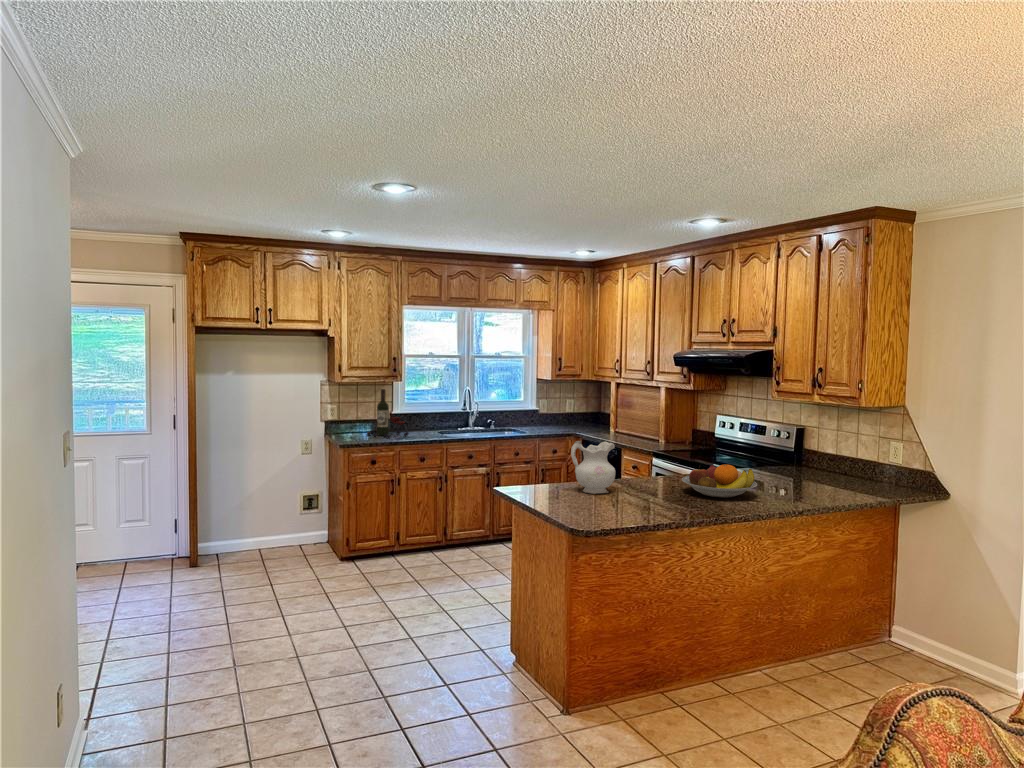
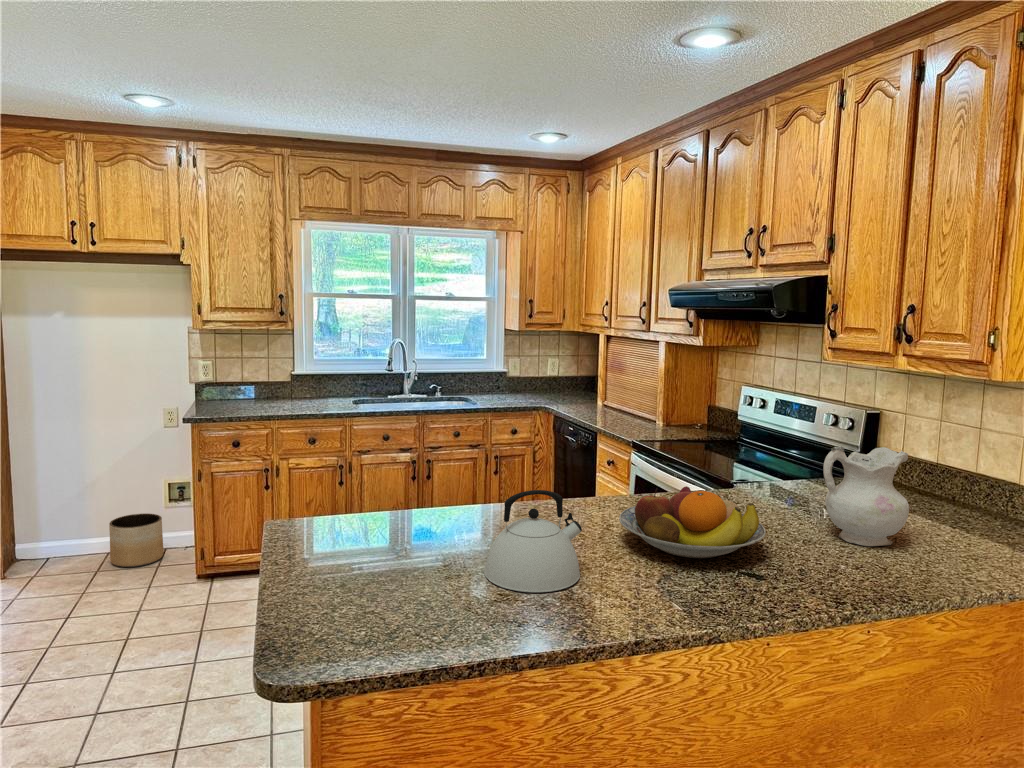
wine bottle: present [367,389,408,438] -> none [239,340,300,411]
ceramic pitcher: present [571,441,616,494] -> present [823,447,909,546]
kettle: none [628,462,676,509] -> present [484,490,582,592]
planter: none [269,518,305,556] -> present [109,513,163,567]

